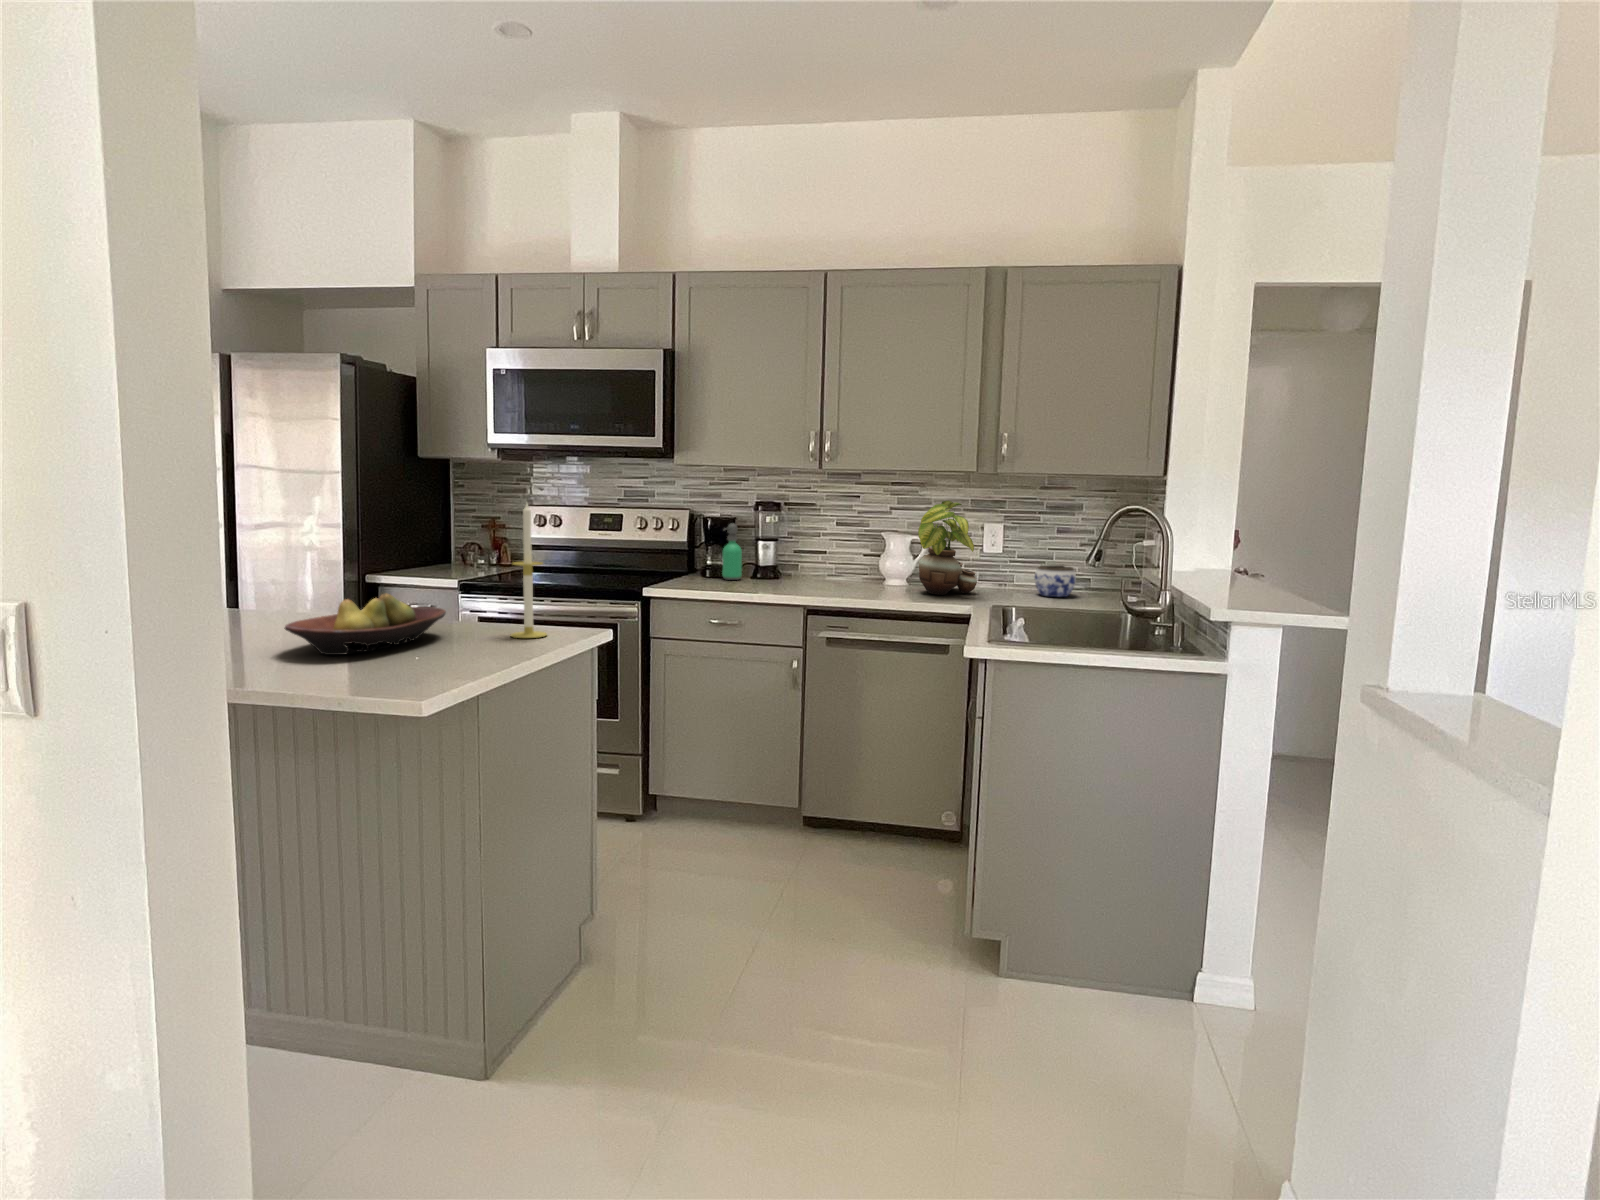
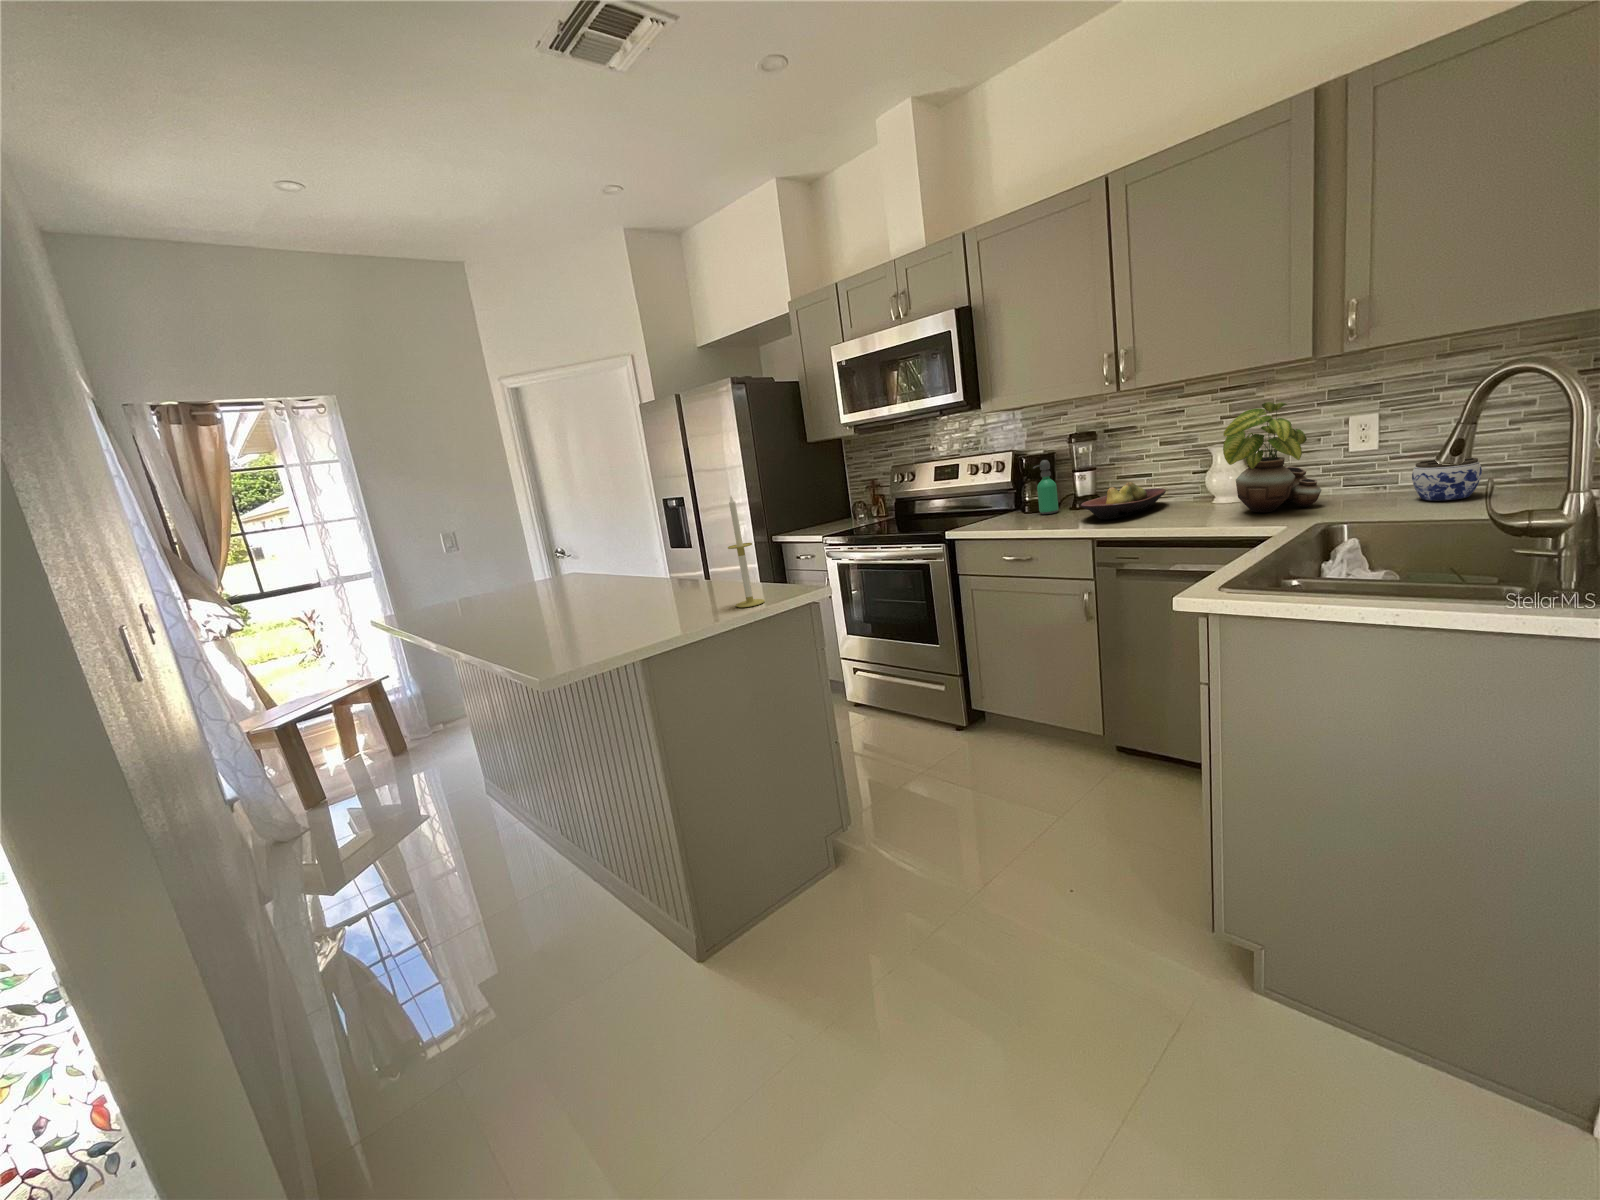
fruit bowl: present [284,594,446,655] -> present [1081,482,1166,519]

